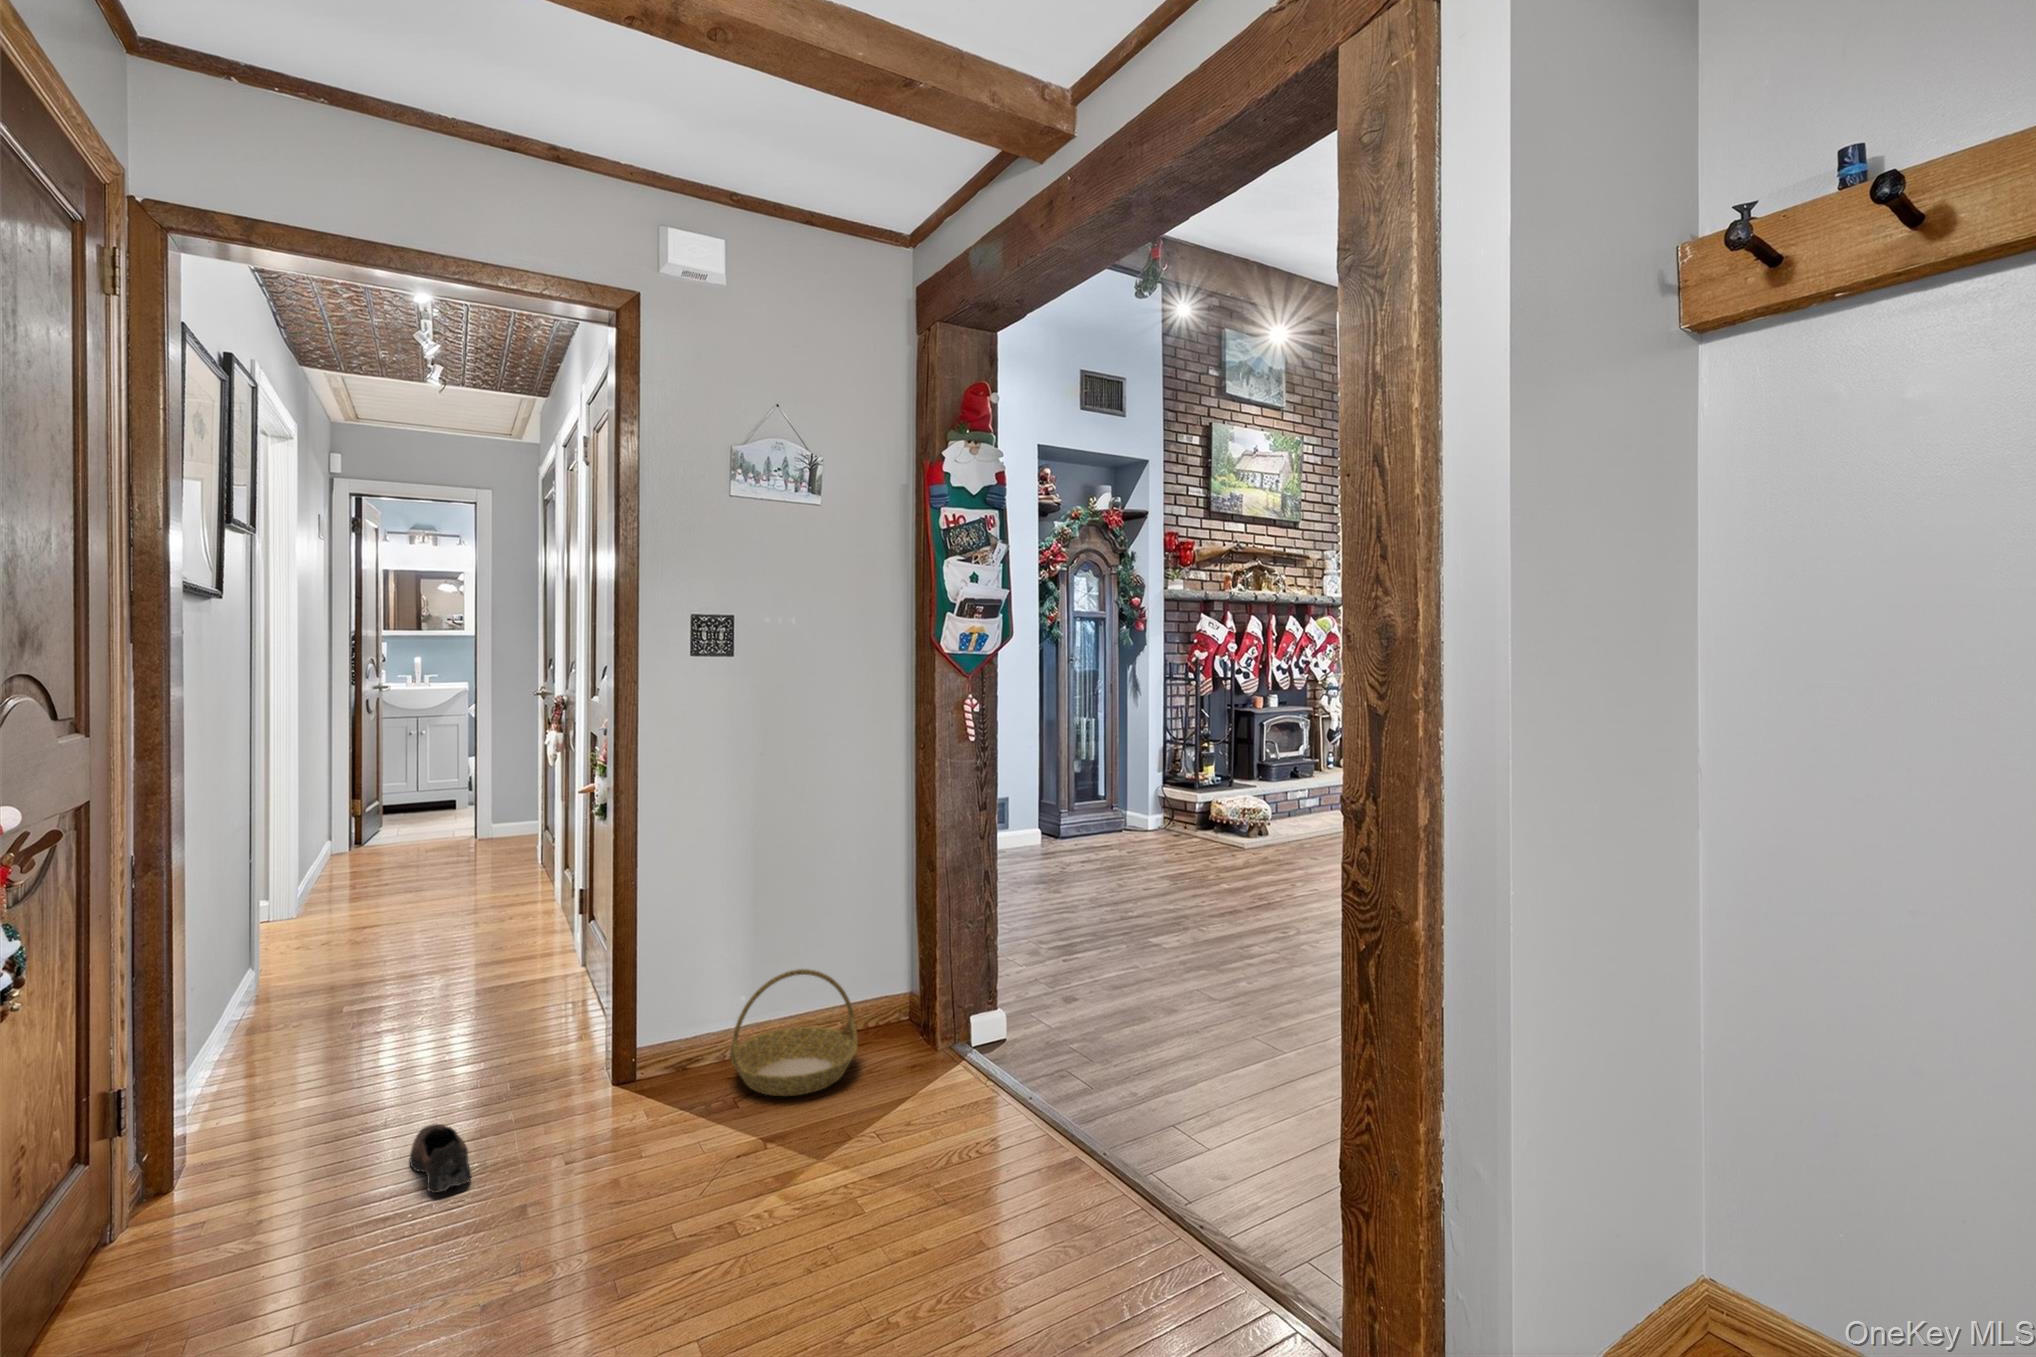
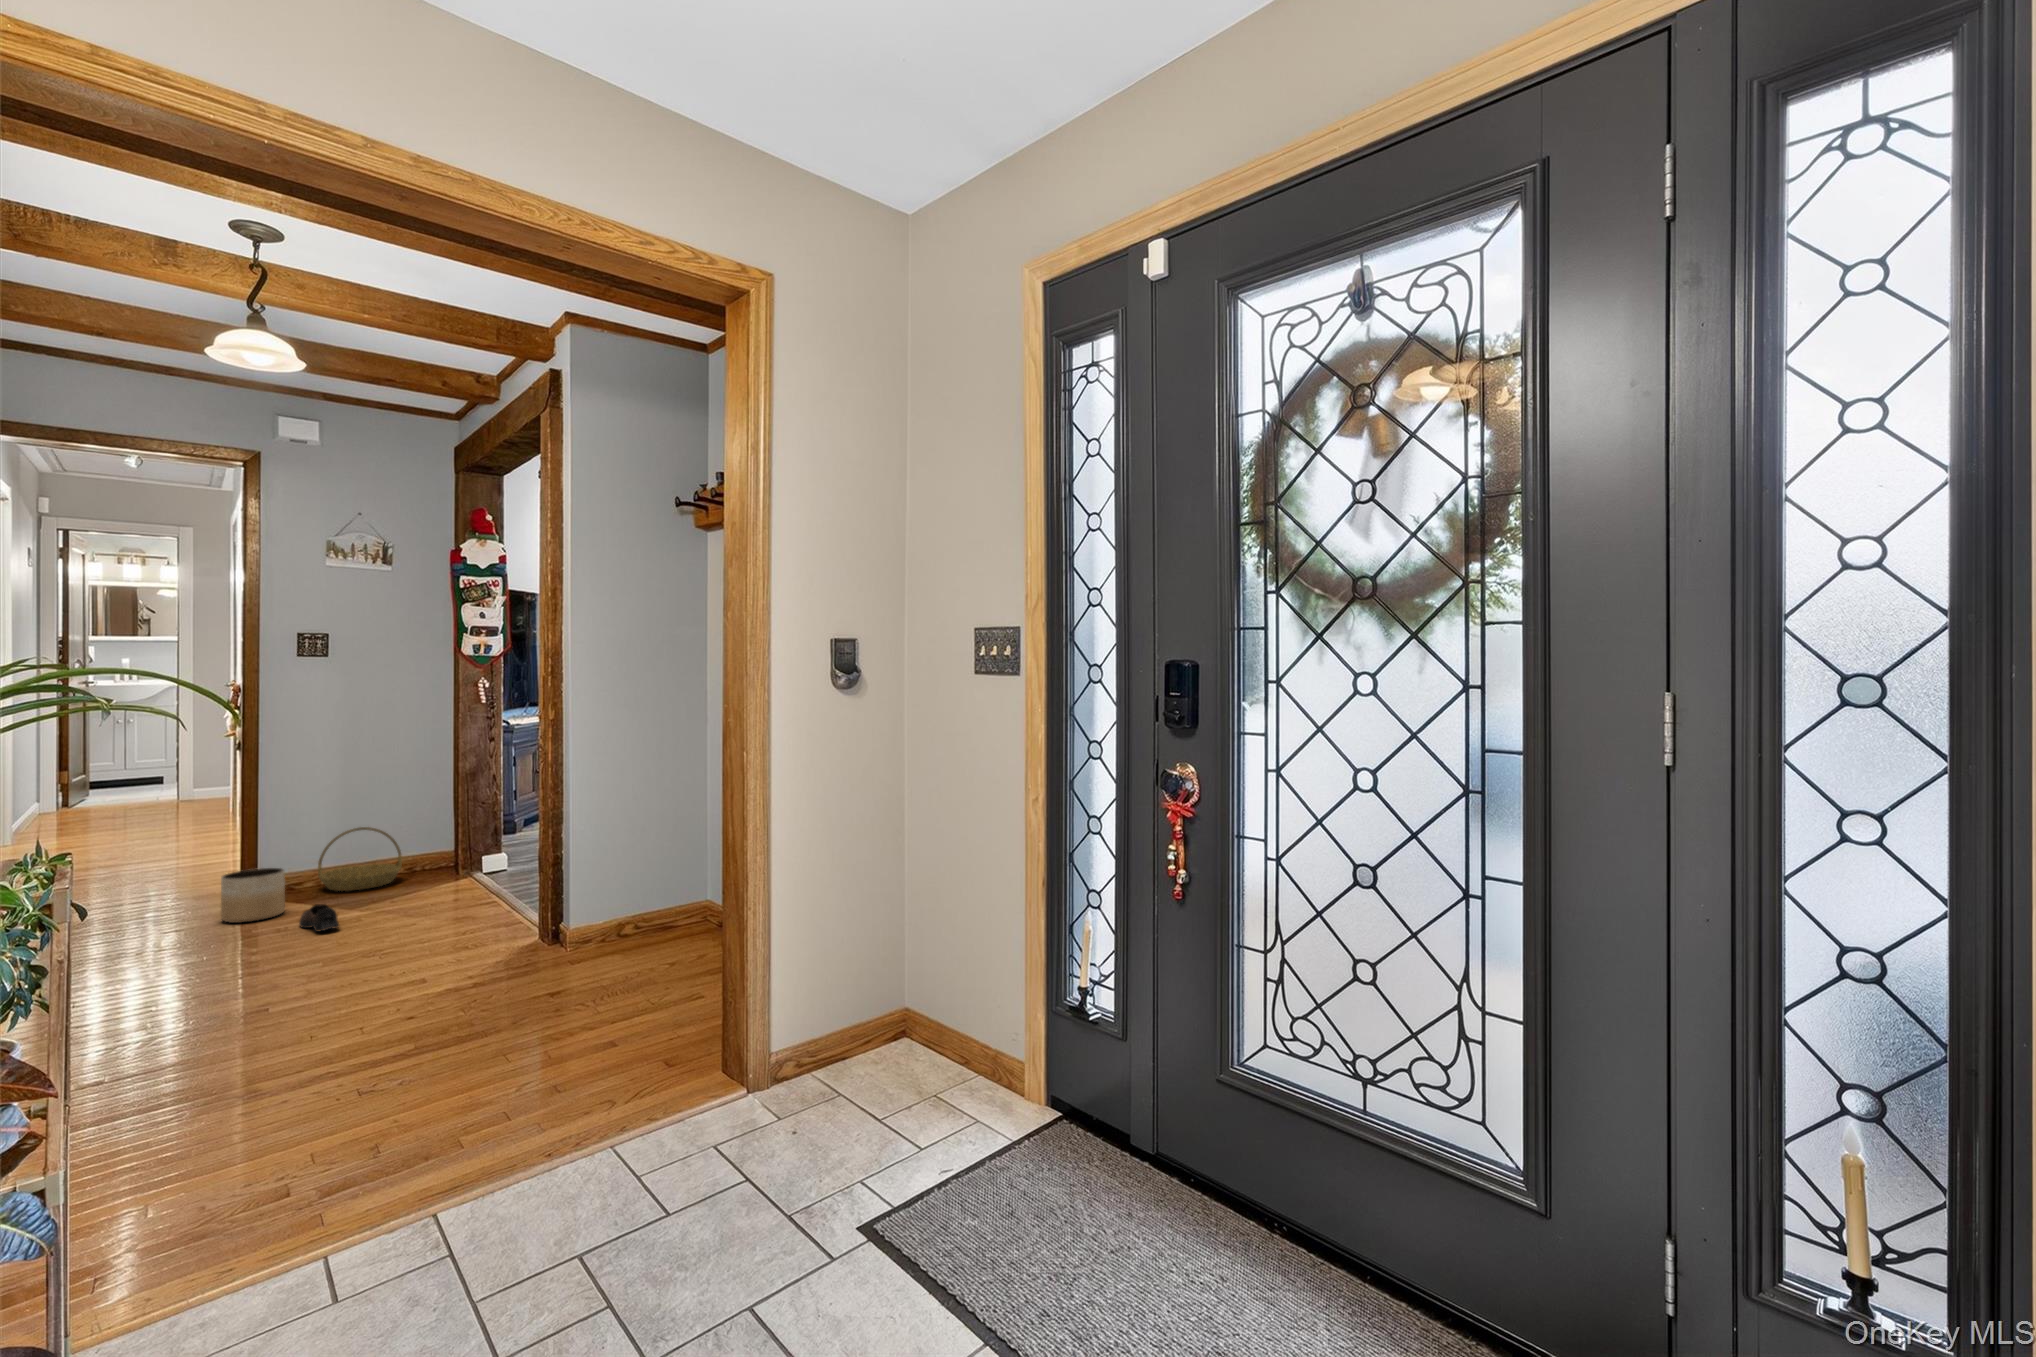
planter: none [601,1075,706,1208] -> present [221,868,285,923]
shoe: present [410,1124,471,1193] -> present [299,904,339,932]

